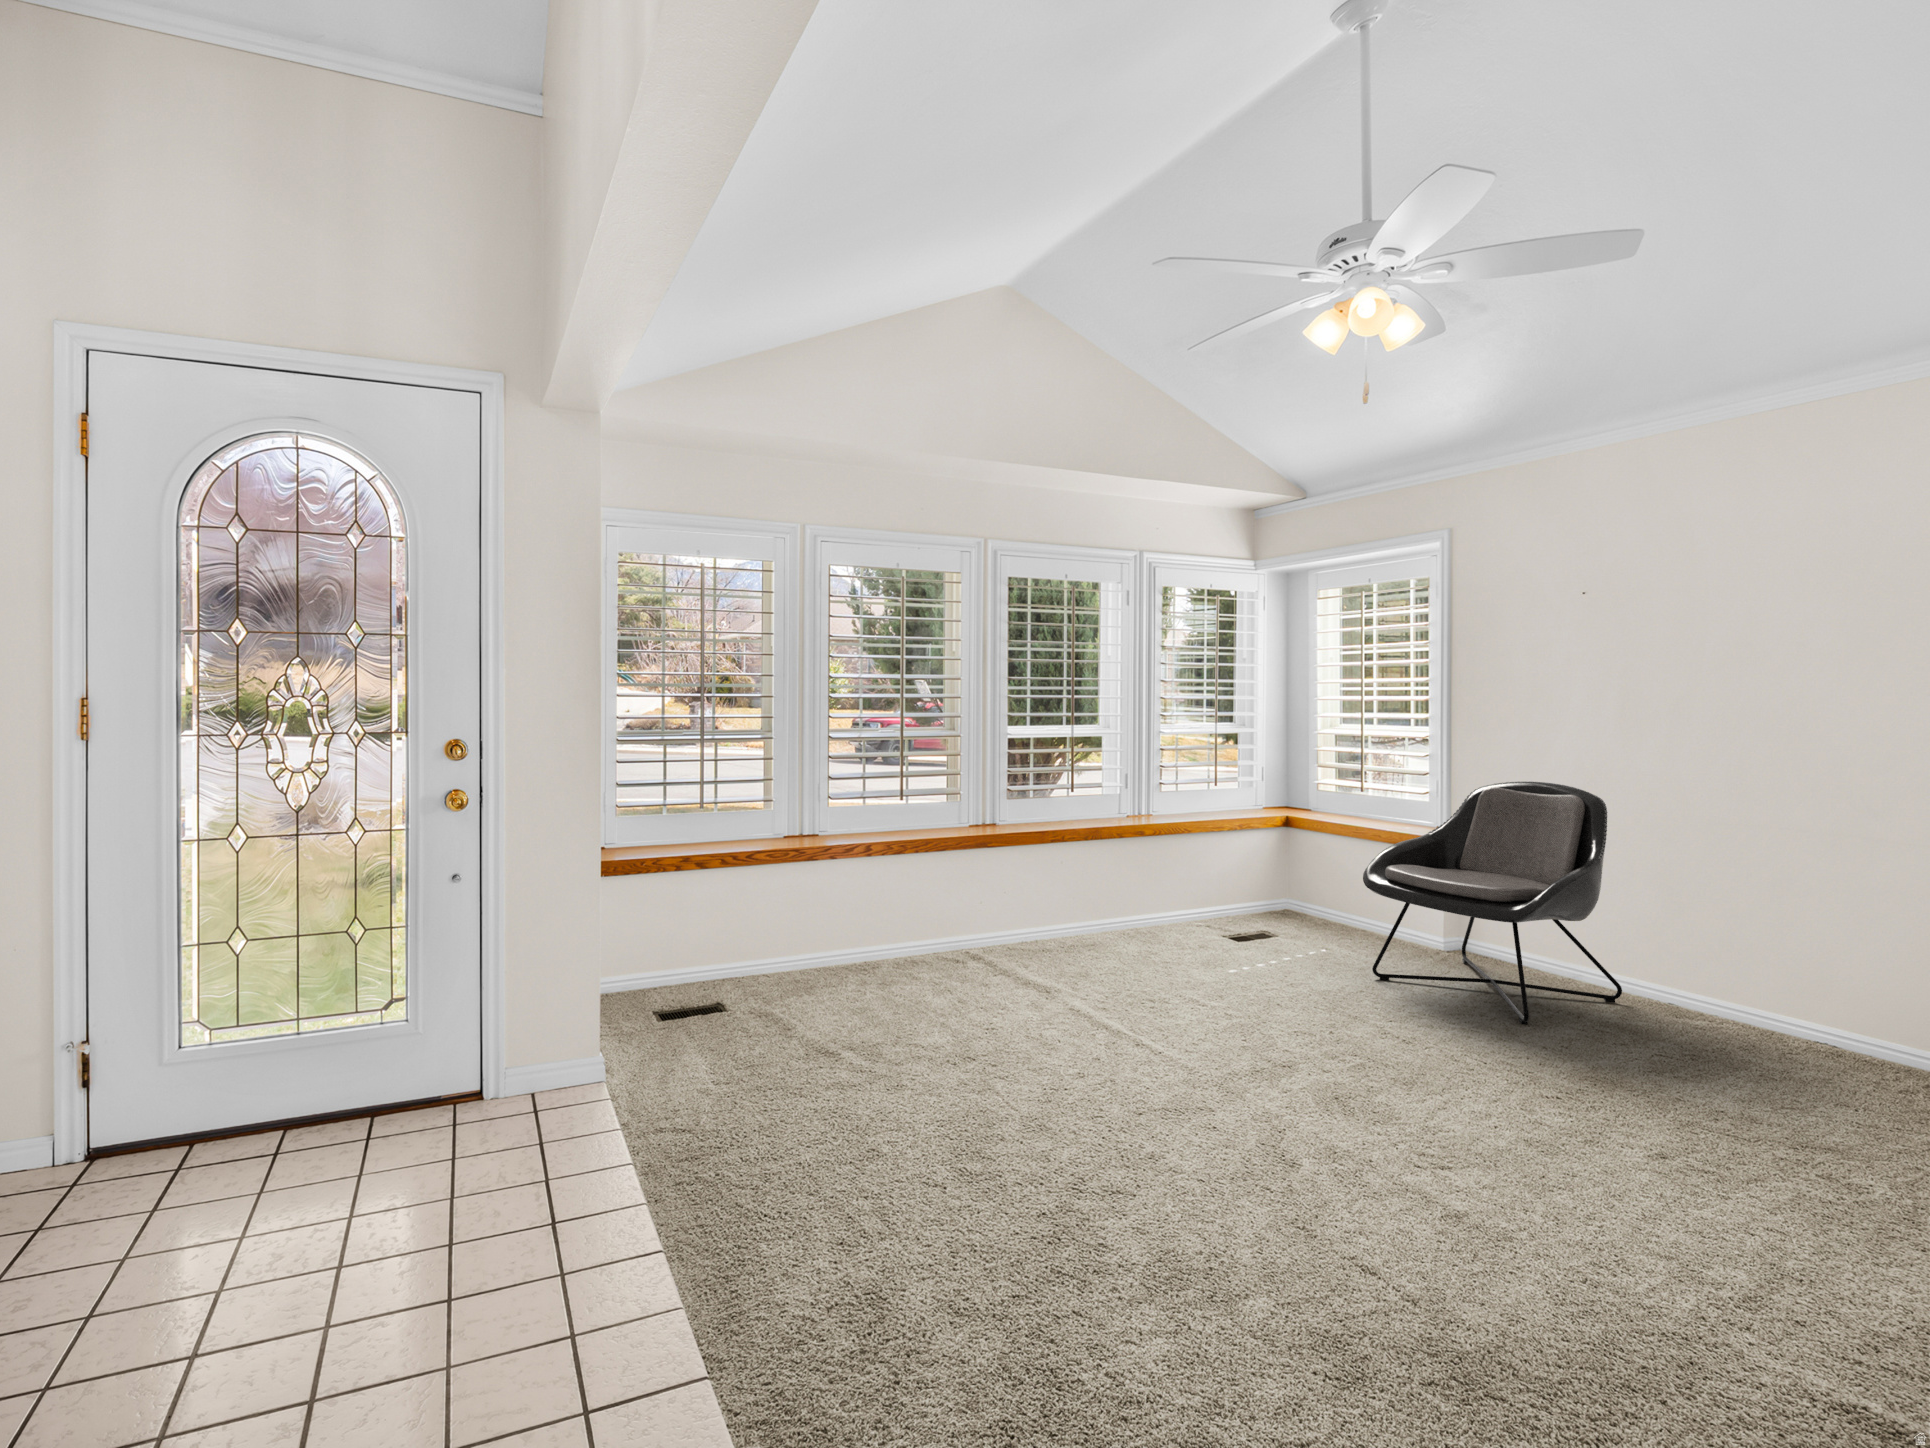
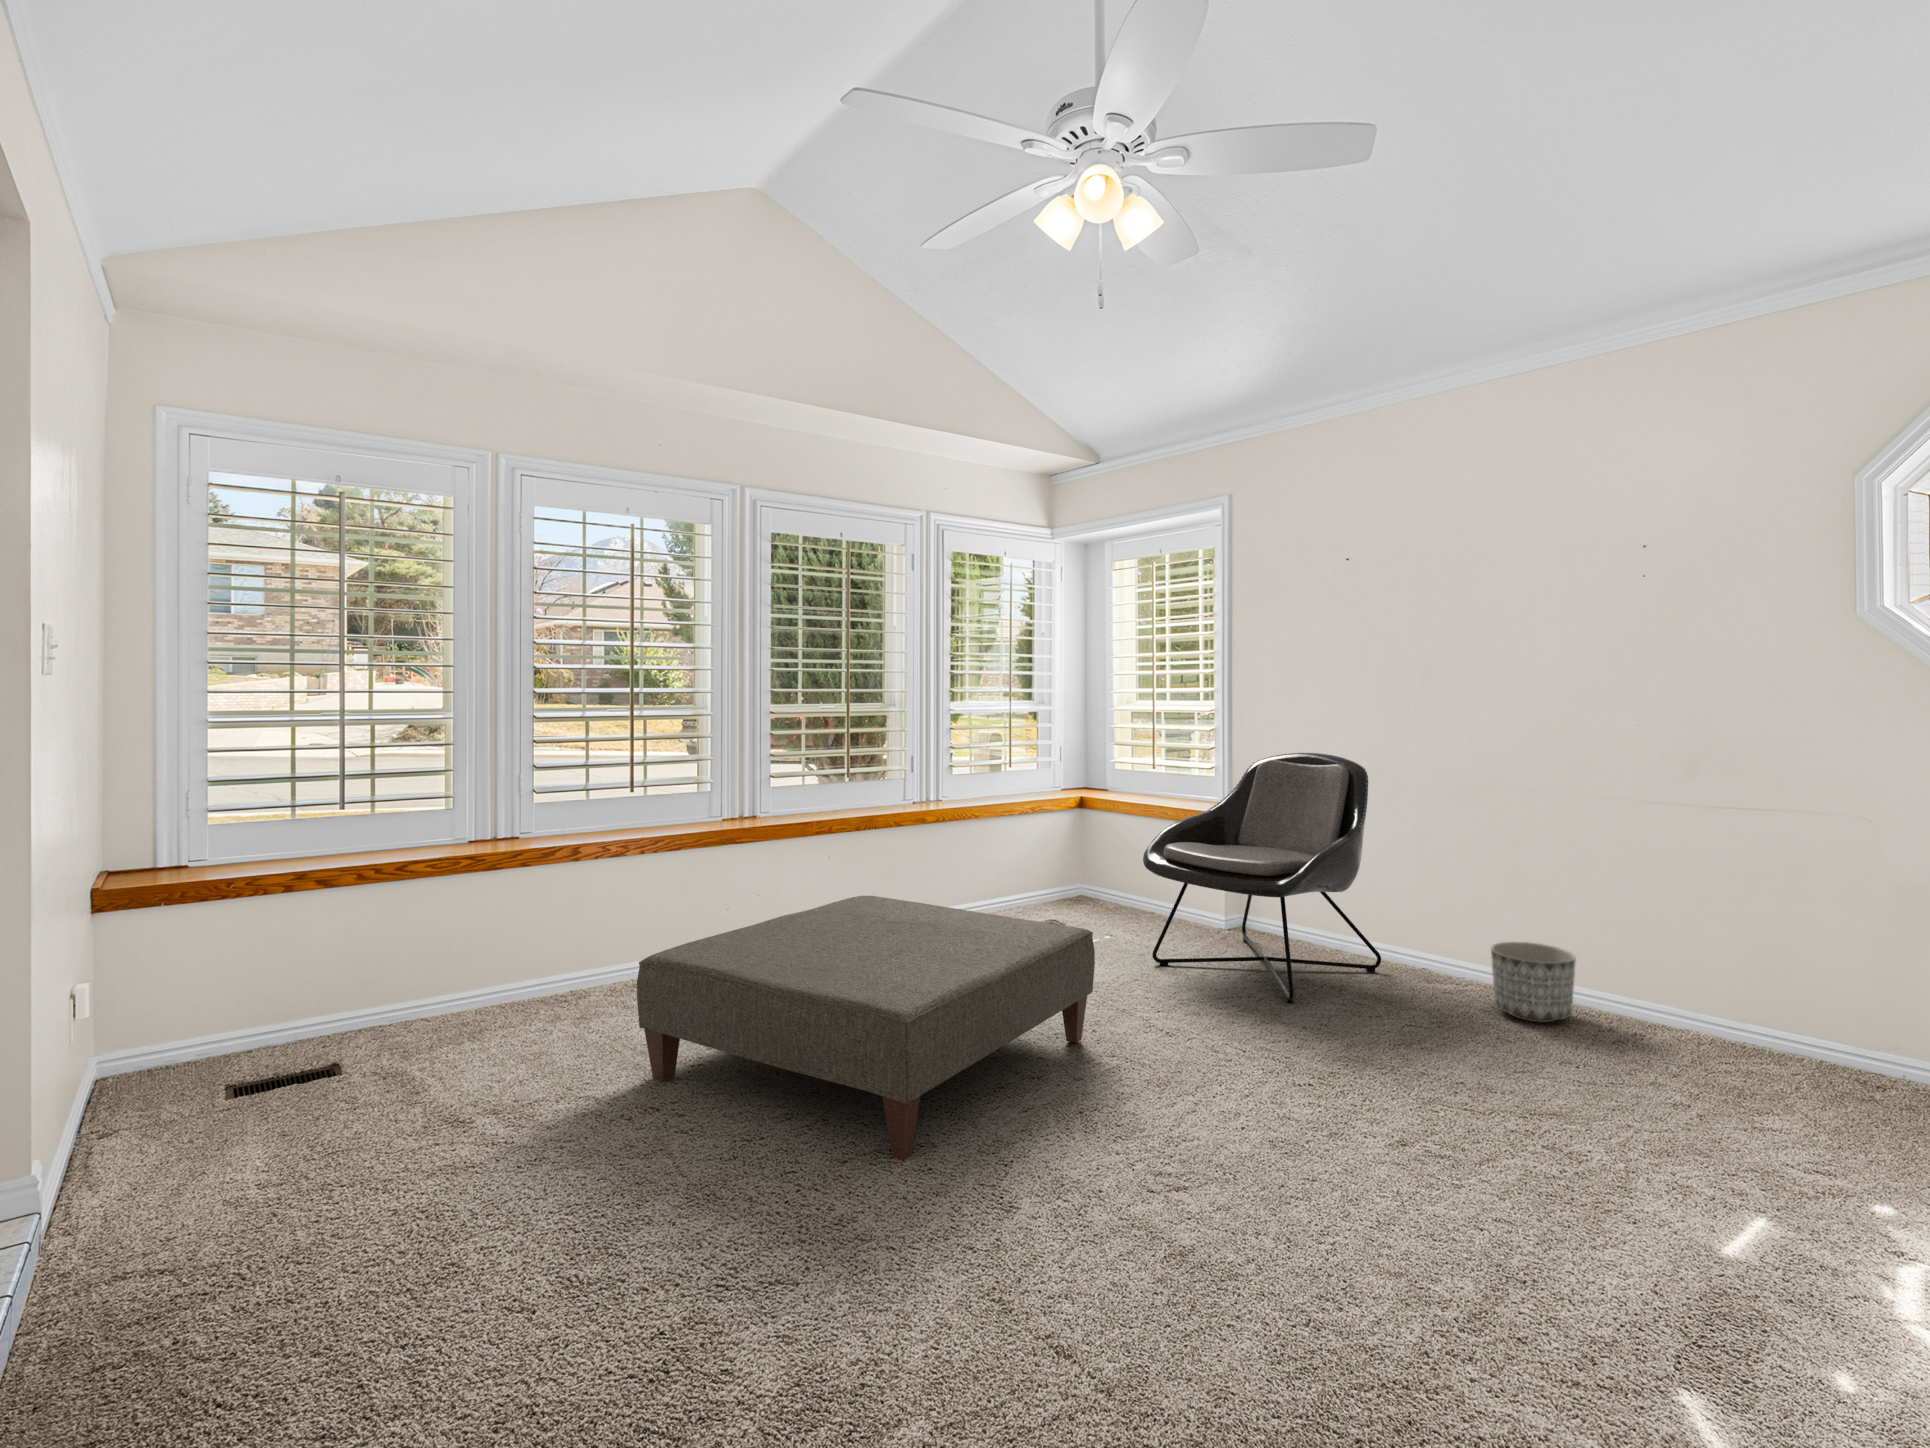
ottoman: none [945,898,1332,1118] -> present [637,896,1095,1160]
planter: none [1753,982,1857,1067] -> present [1491,942,1576,1023]

